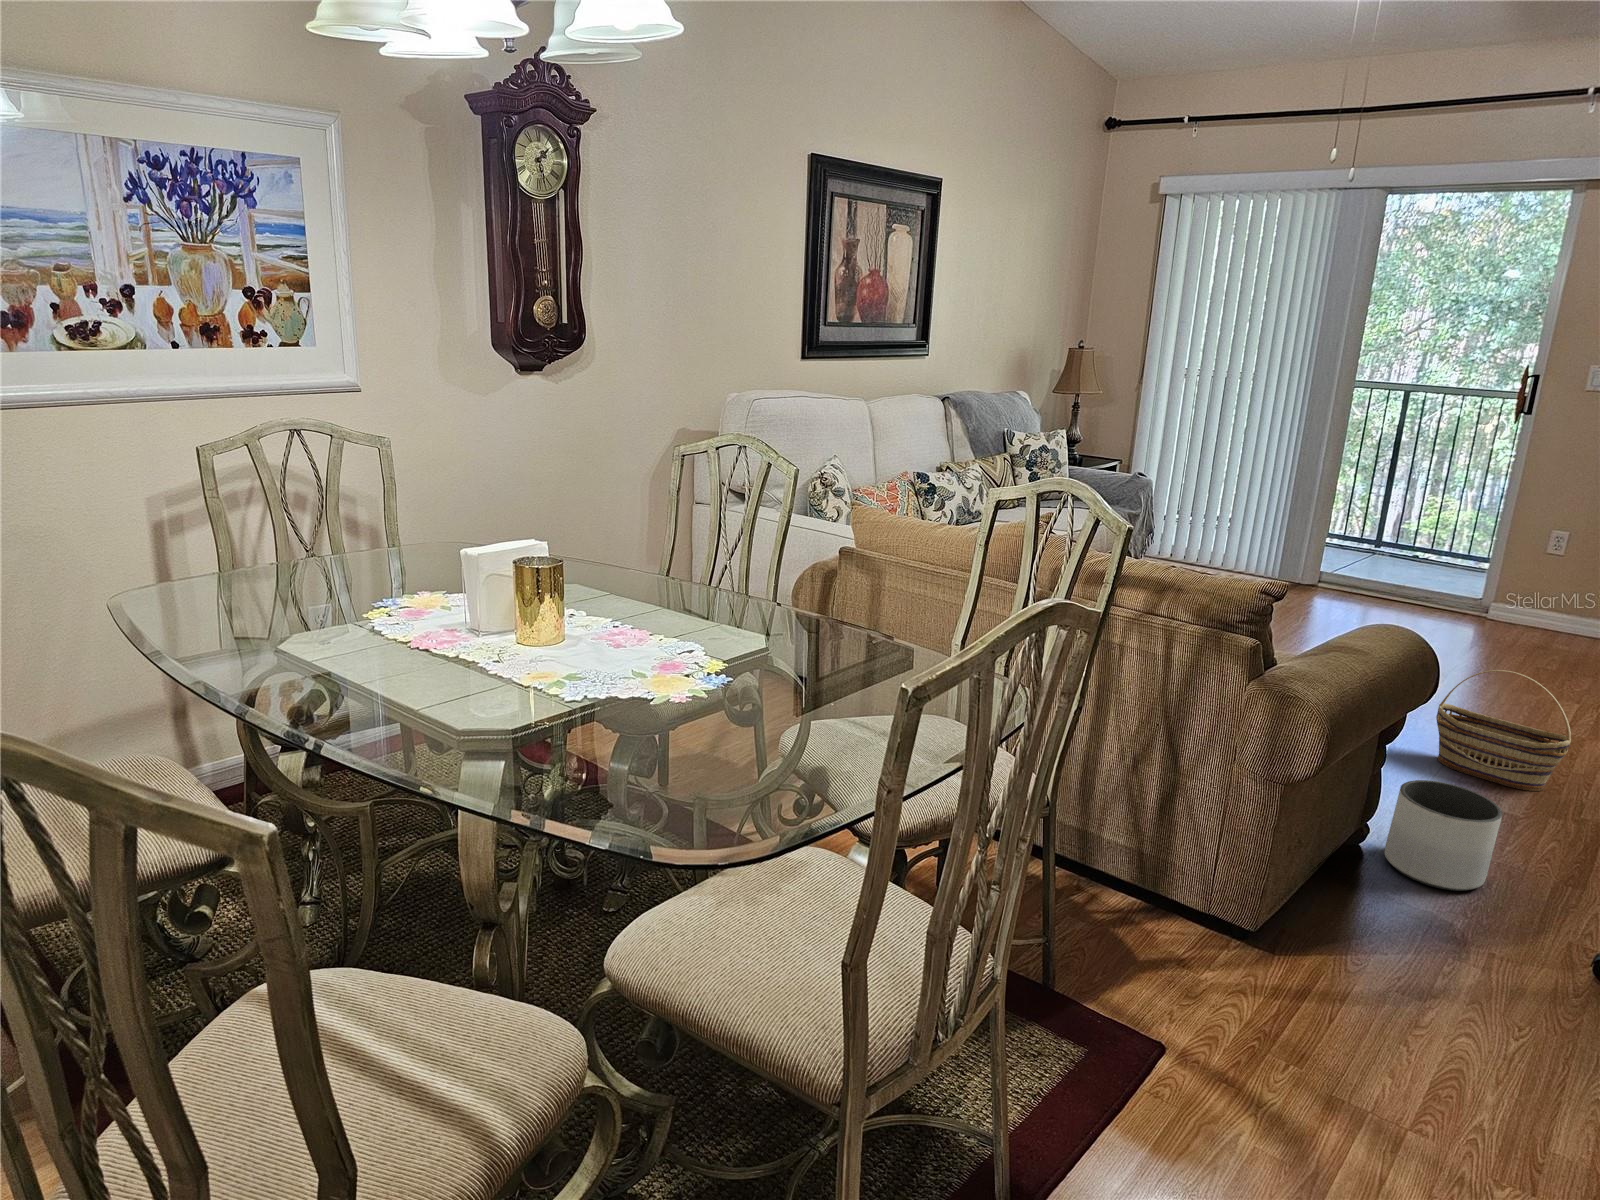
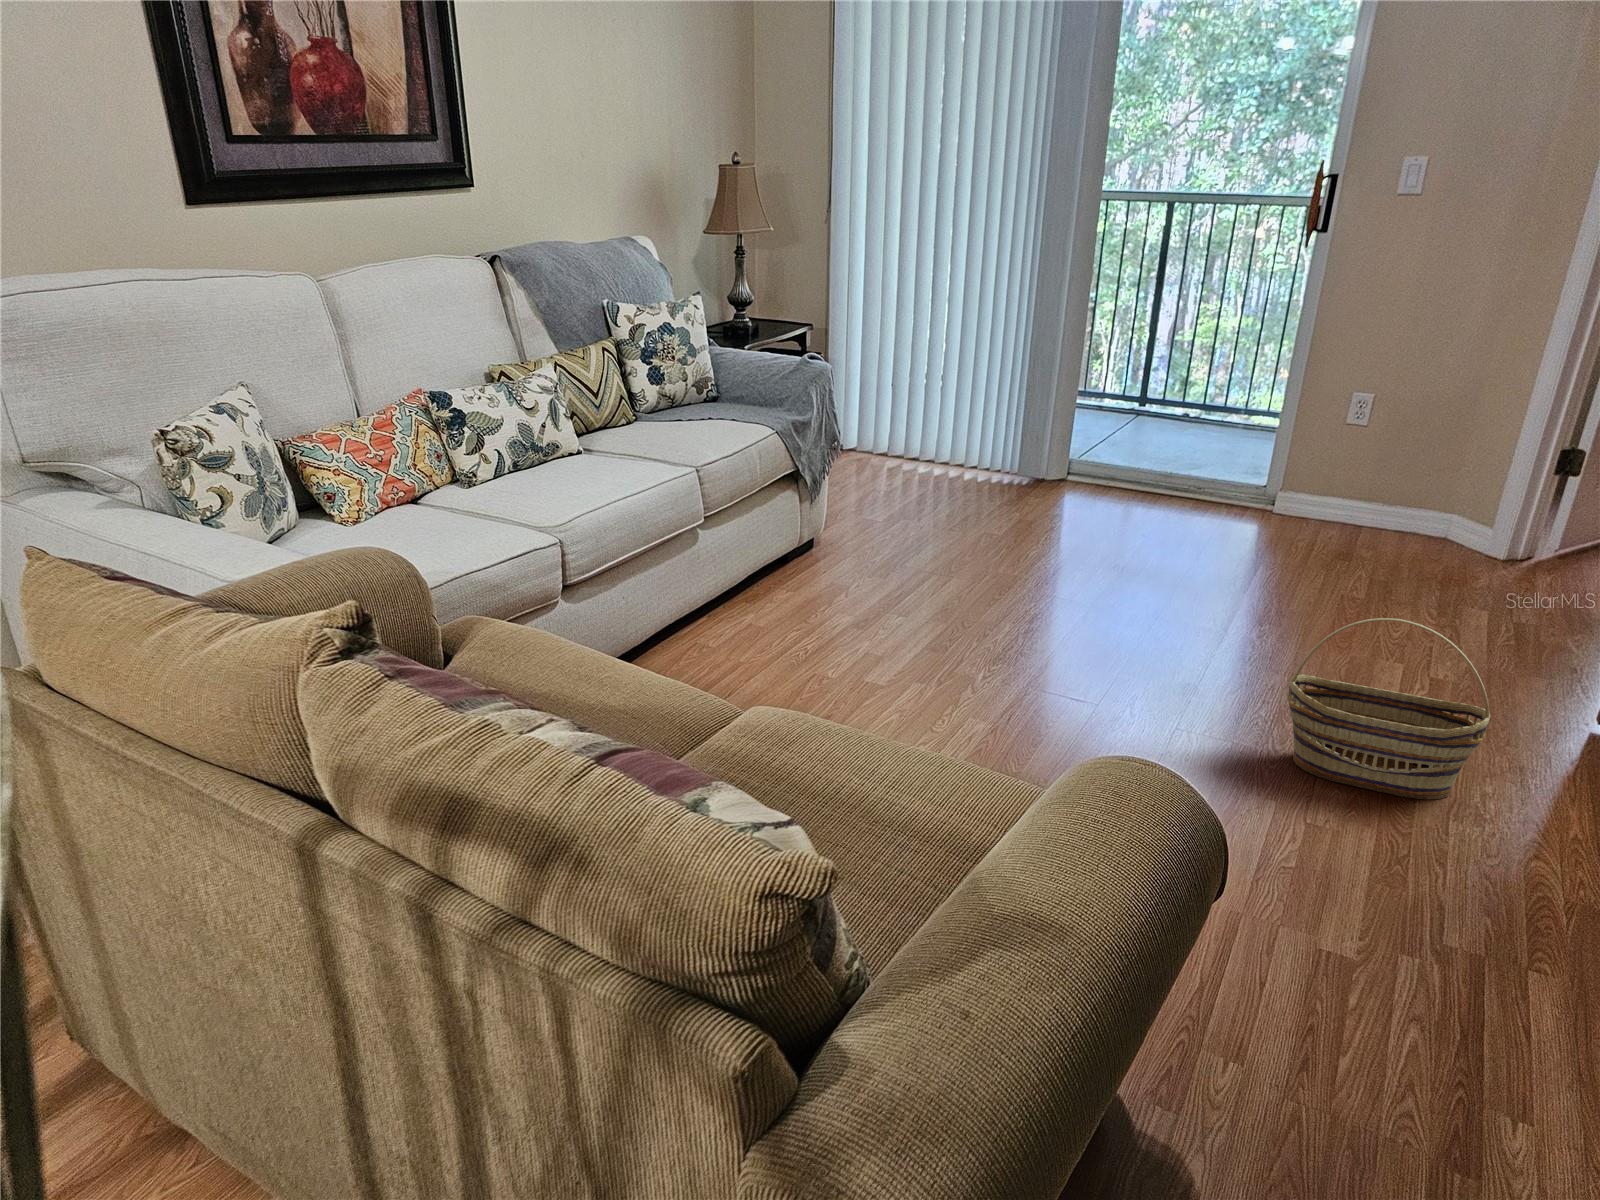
planter: present [1384,780,1502,891] -> none [1297,882,1510,1108]

